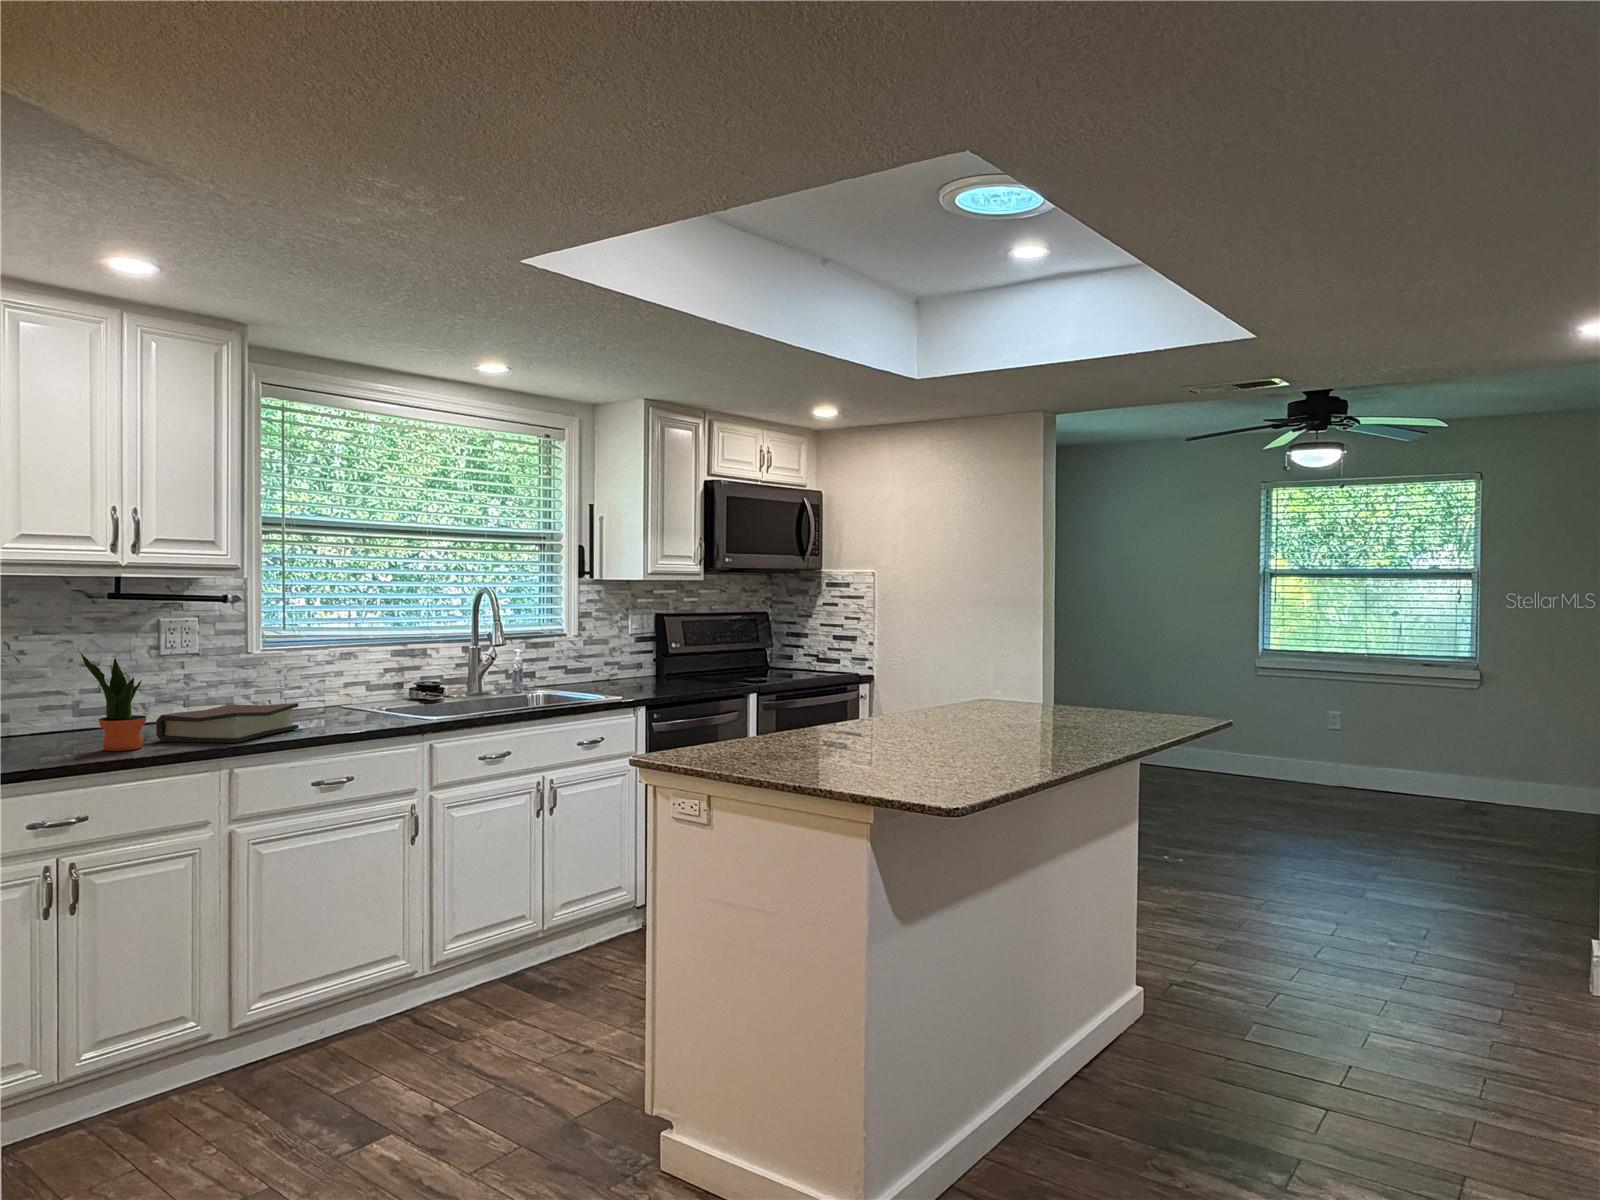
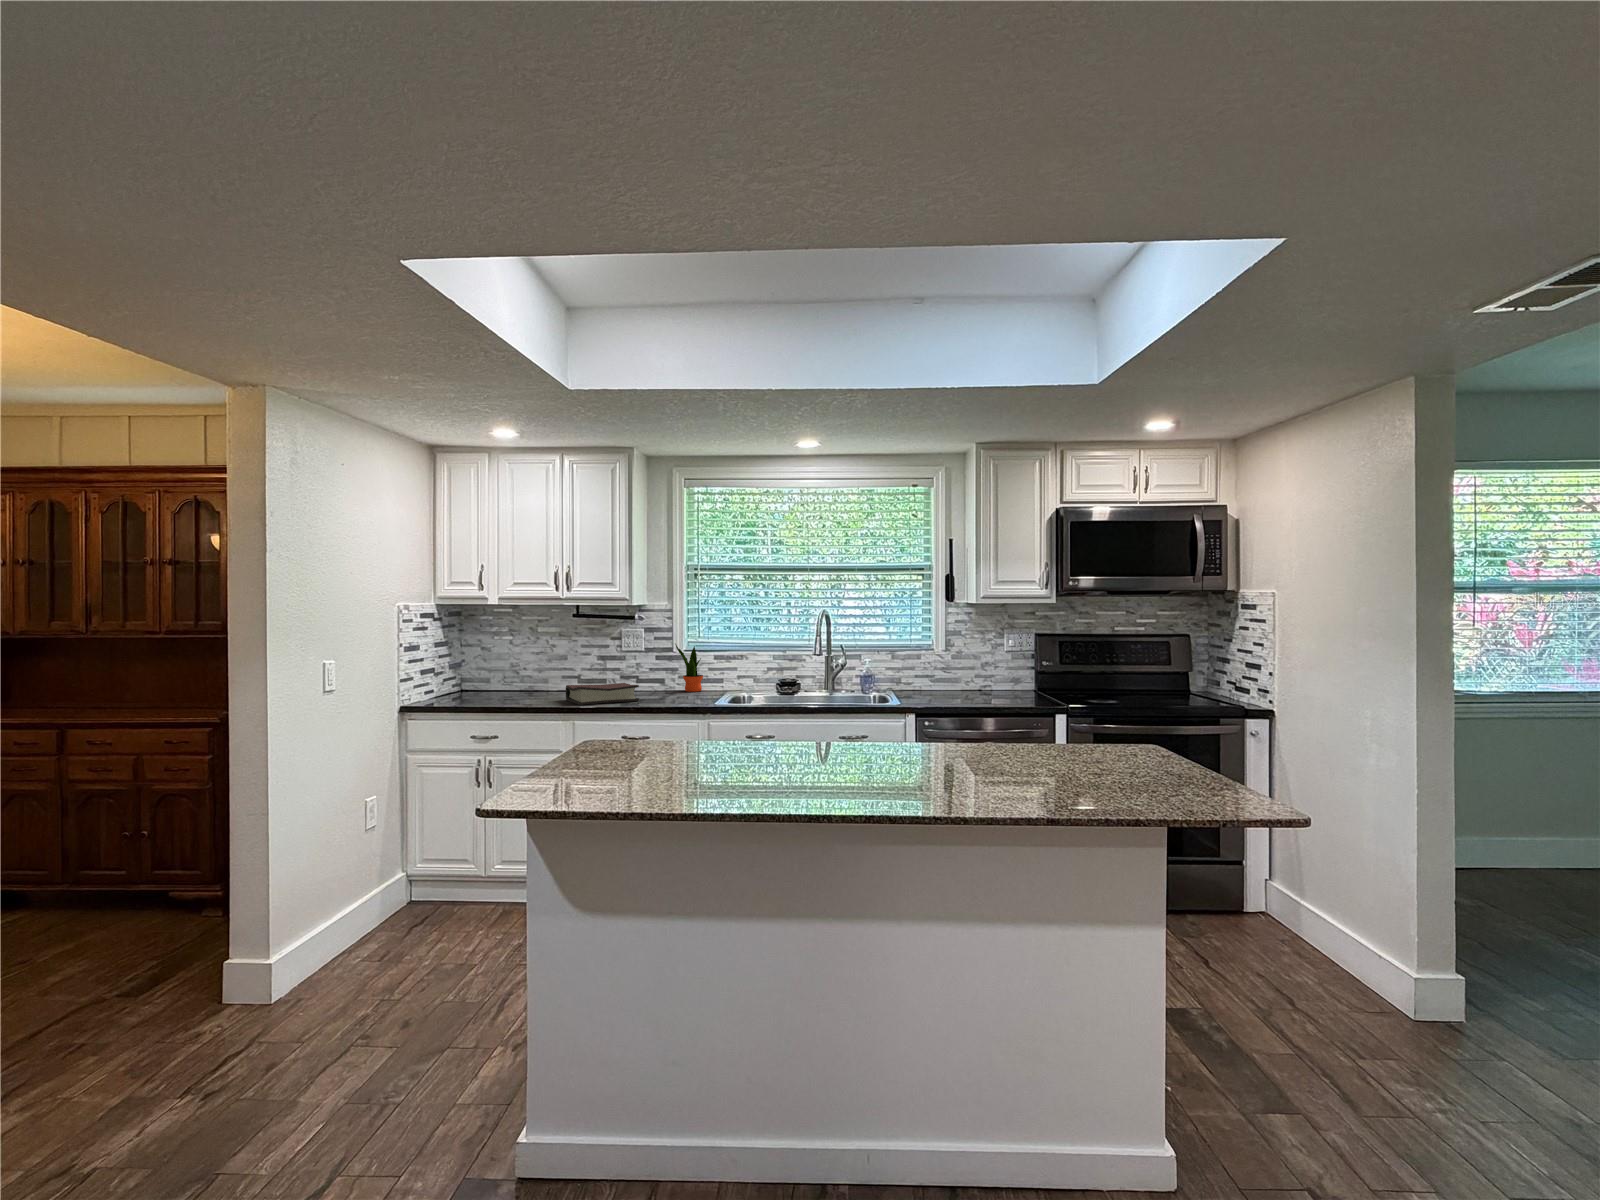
potted plant: present [81,654,146,751] -> present [675,644,703,692]

